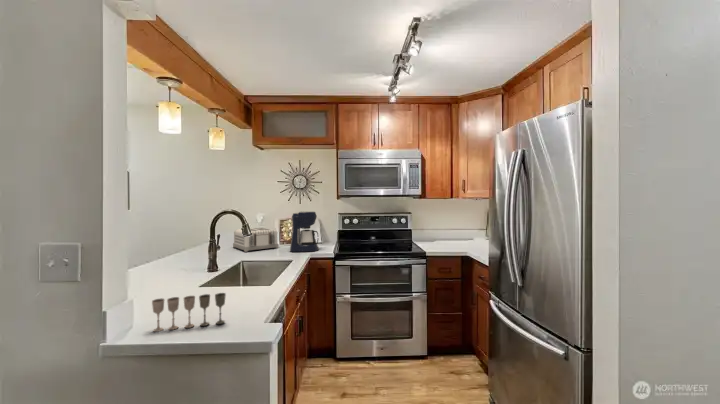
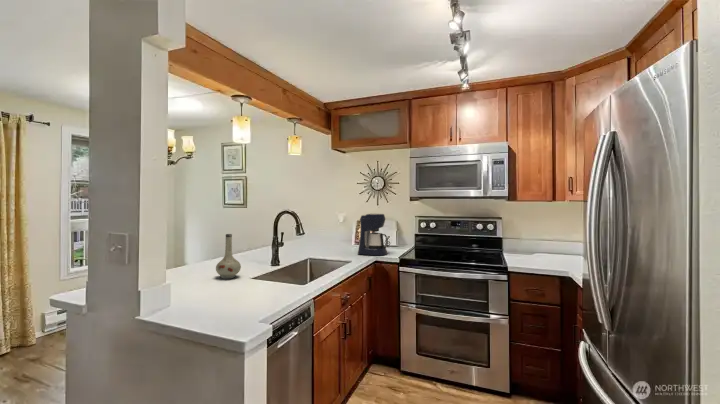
toaster: present [233,228,278,252] -> none [311,228,350,251]
vase: none [148,237,181,290] -> present [216,234,241,279]
wine glass: present [152,293,226,332] -> none [193,284,246,311]

